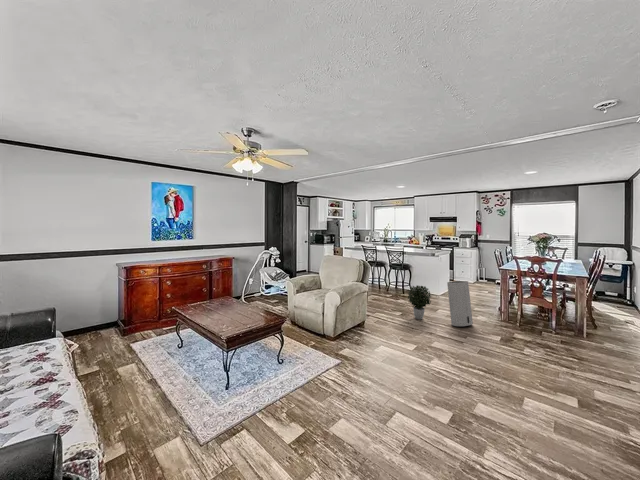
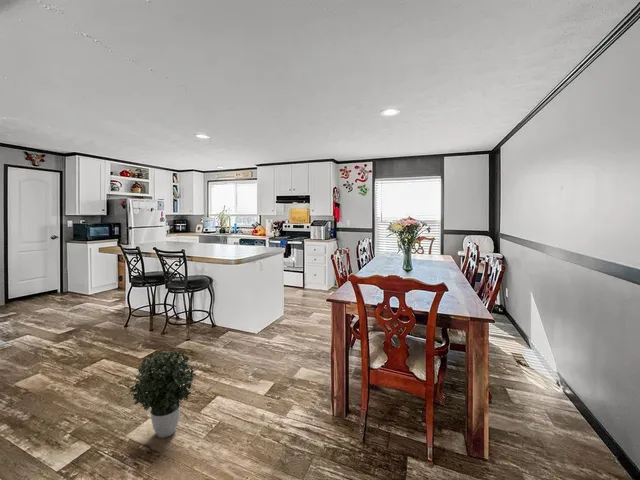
air purifier: present [447,281,473,326] -> none [222,331,281,452]

